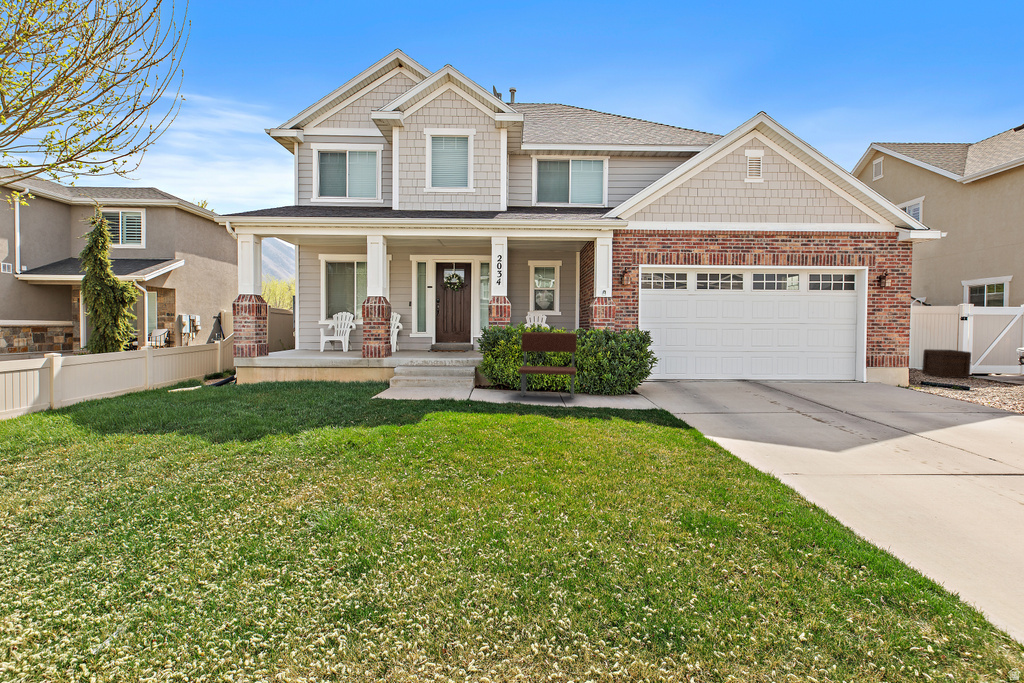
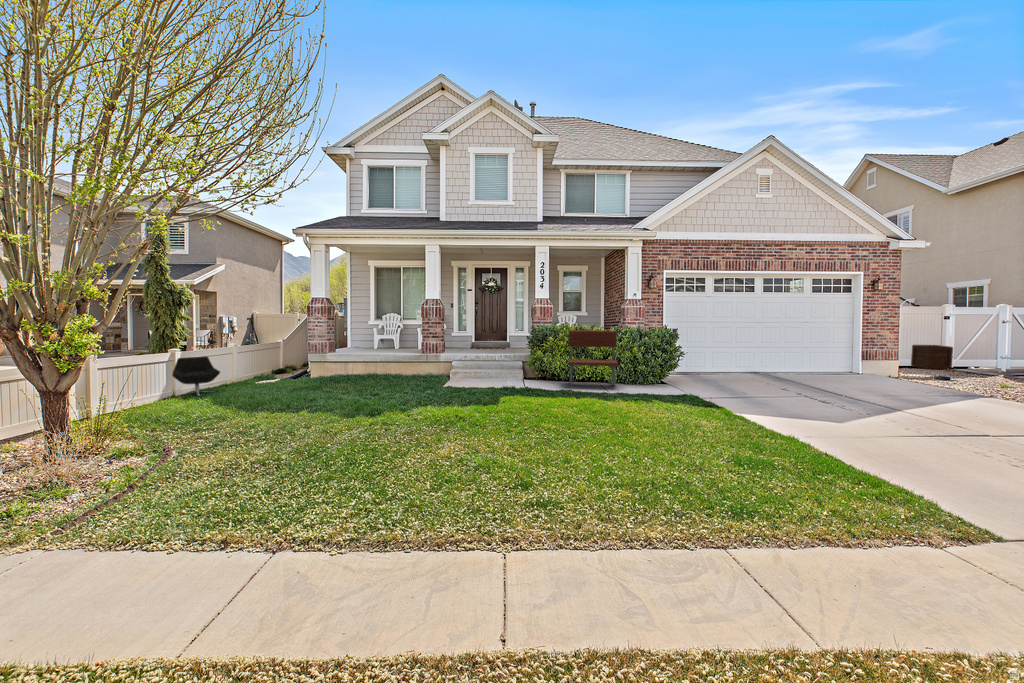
lounge chair: none [40,361,104,409] -> present [172,356,220,396]

